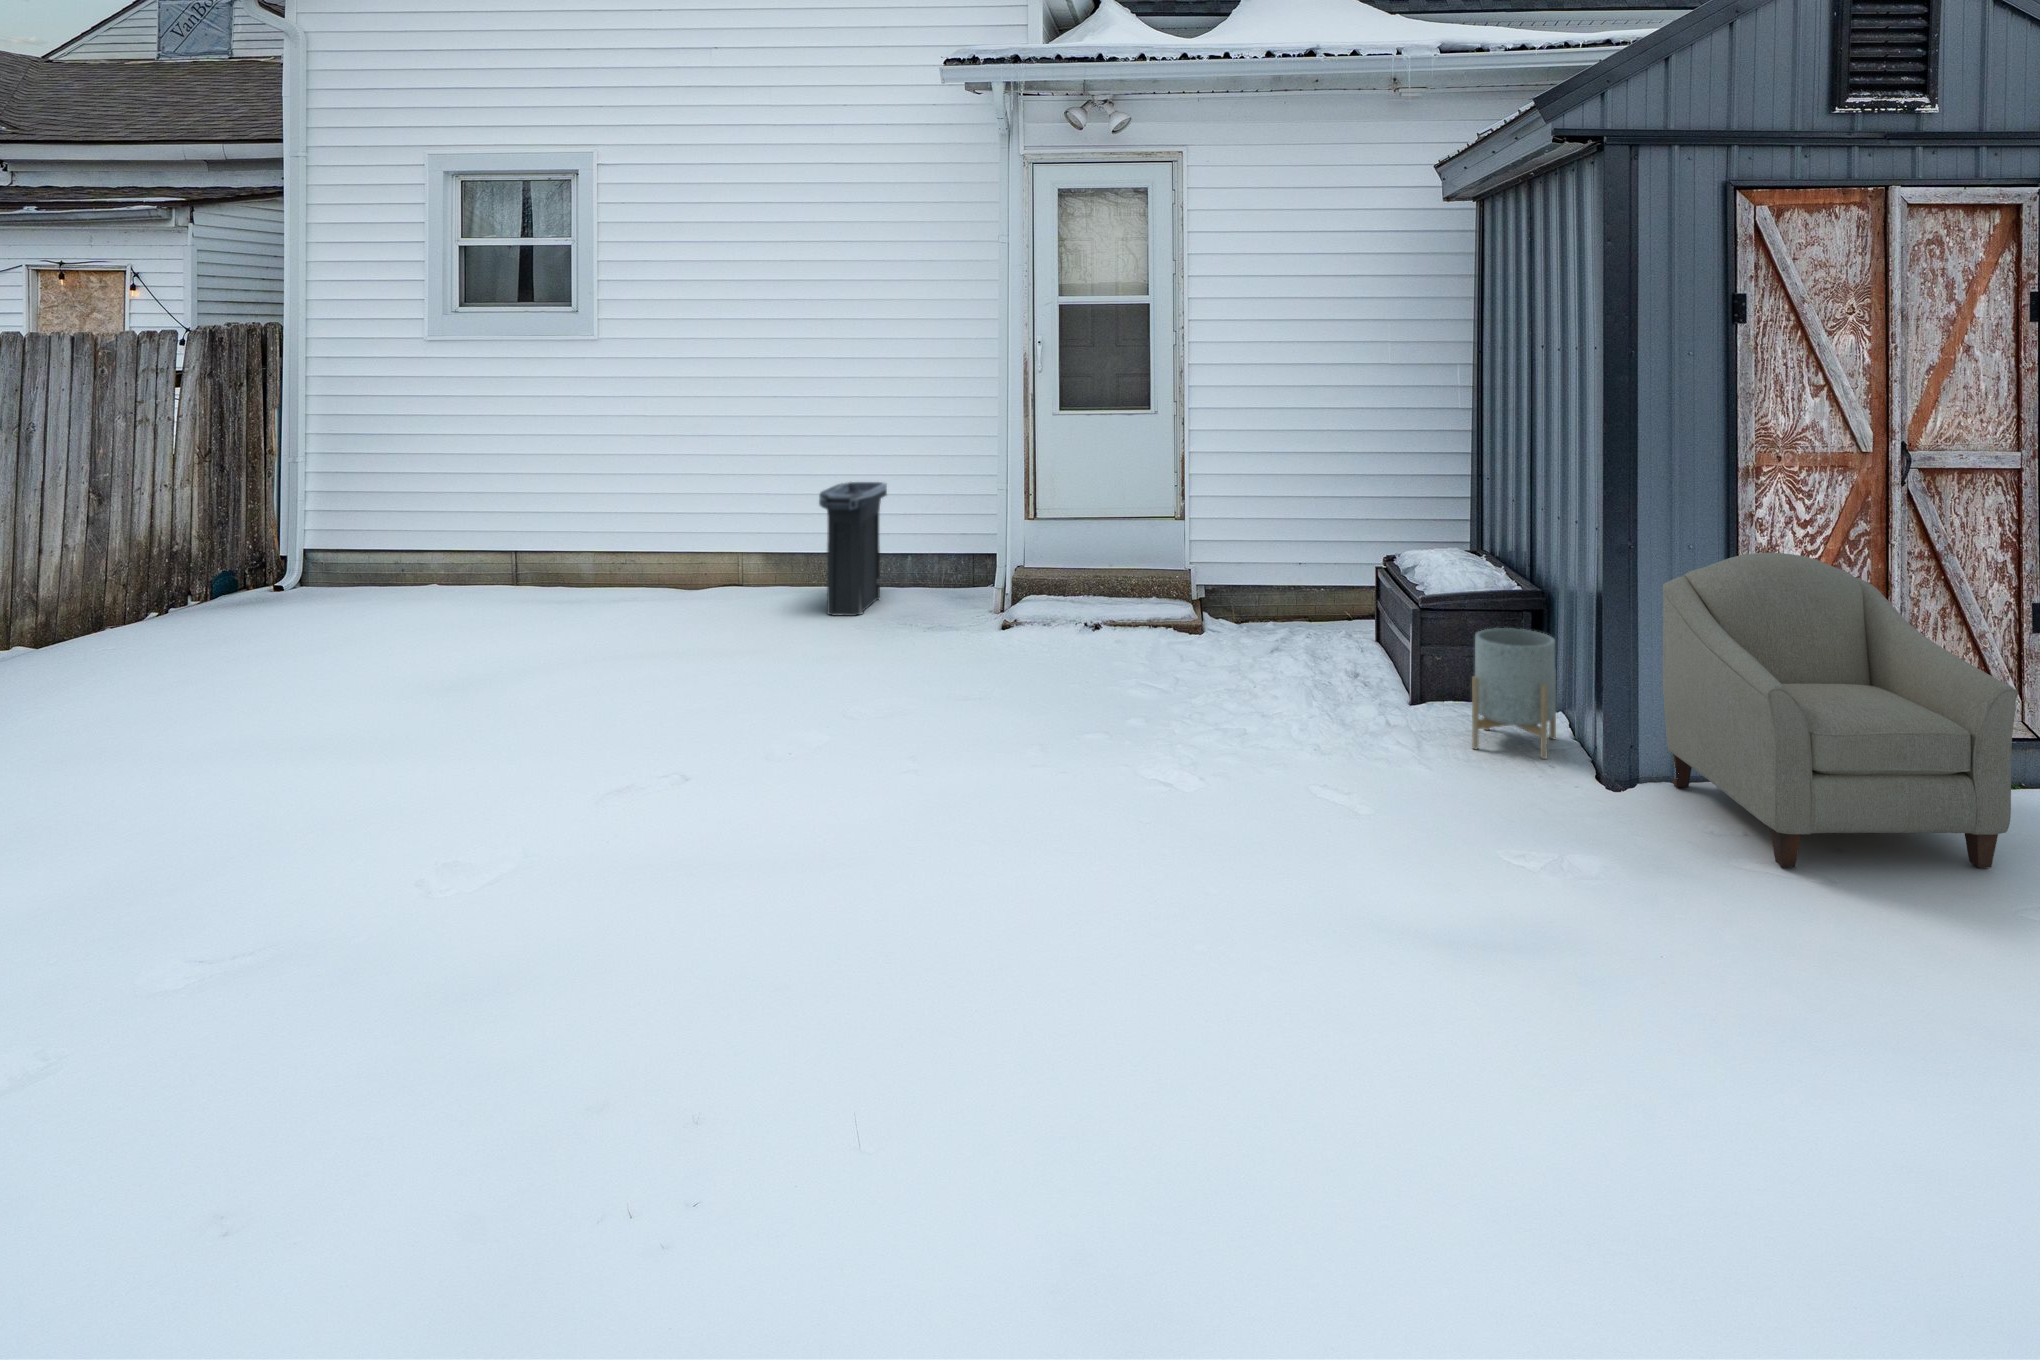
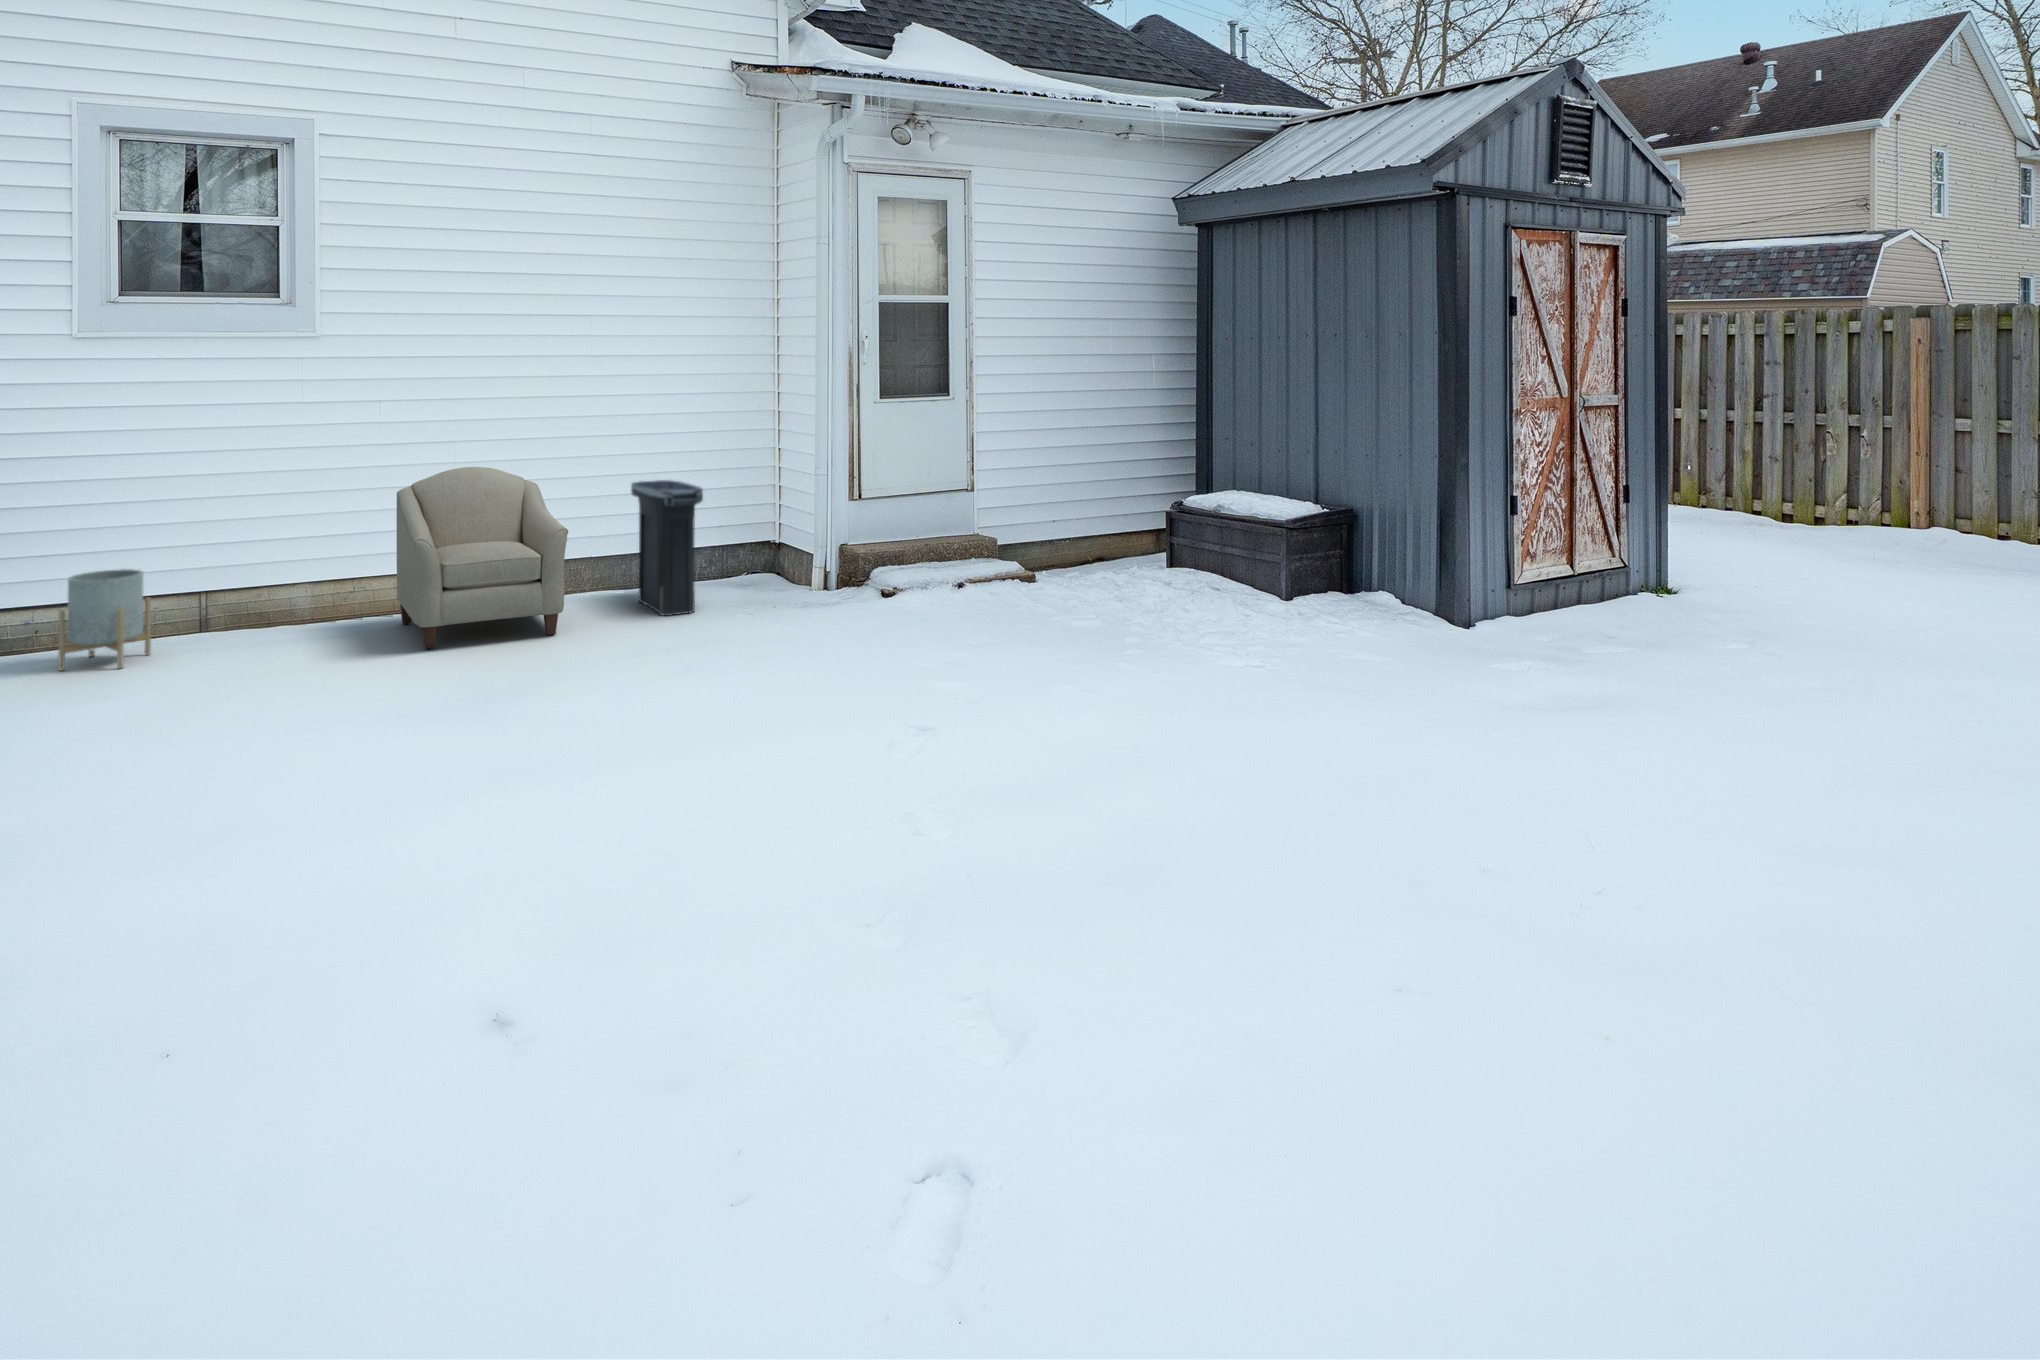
chair: present [1663,553,2018,868] -> present [396,467,568,649]
planter: present [1472,628,1556,759] -> present [58,569,151,671]

